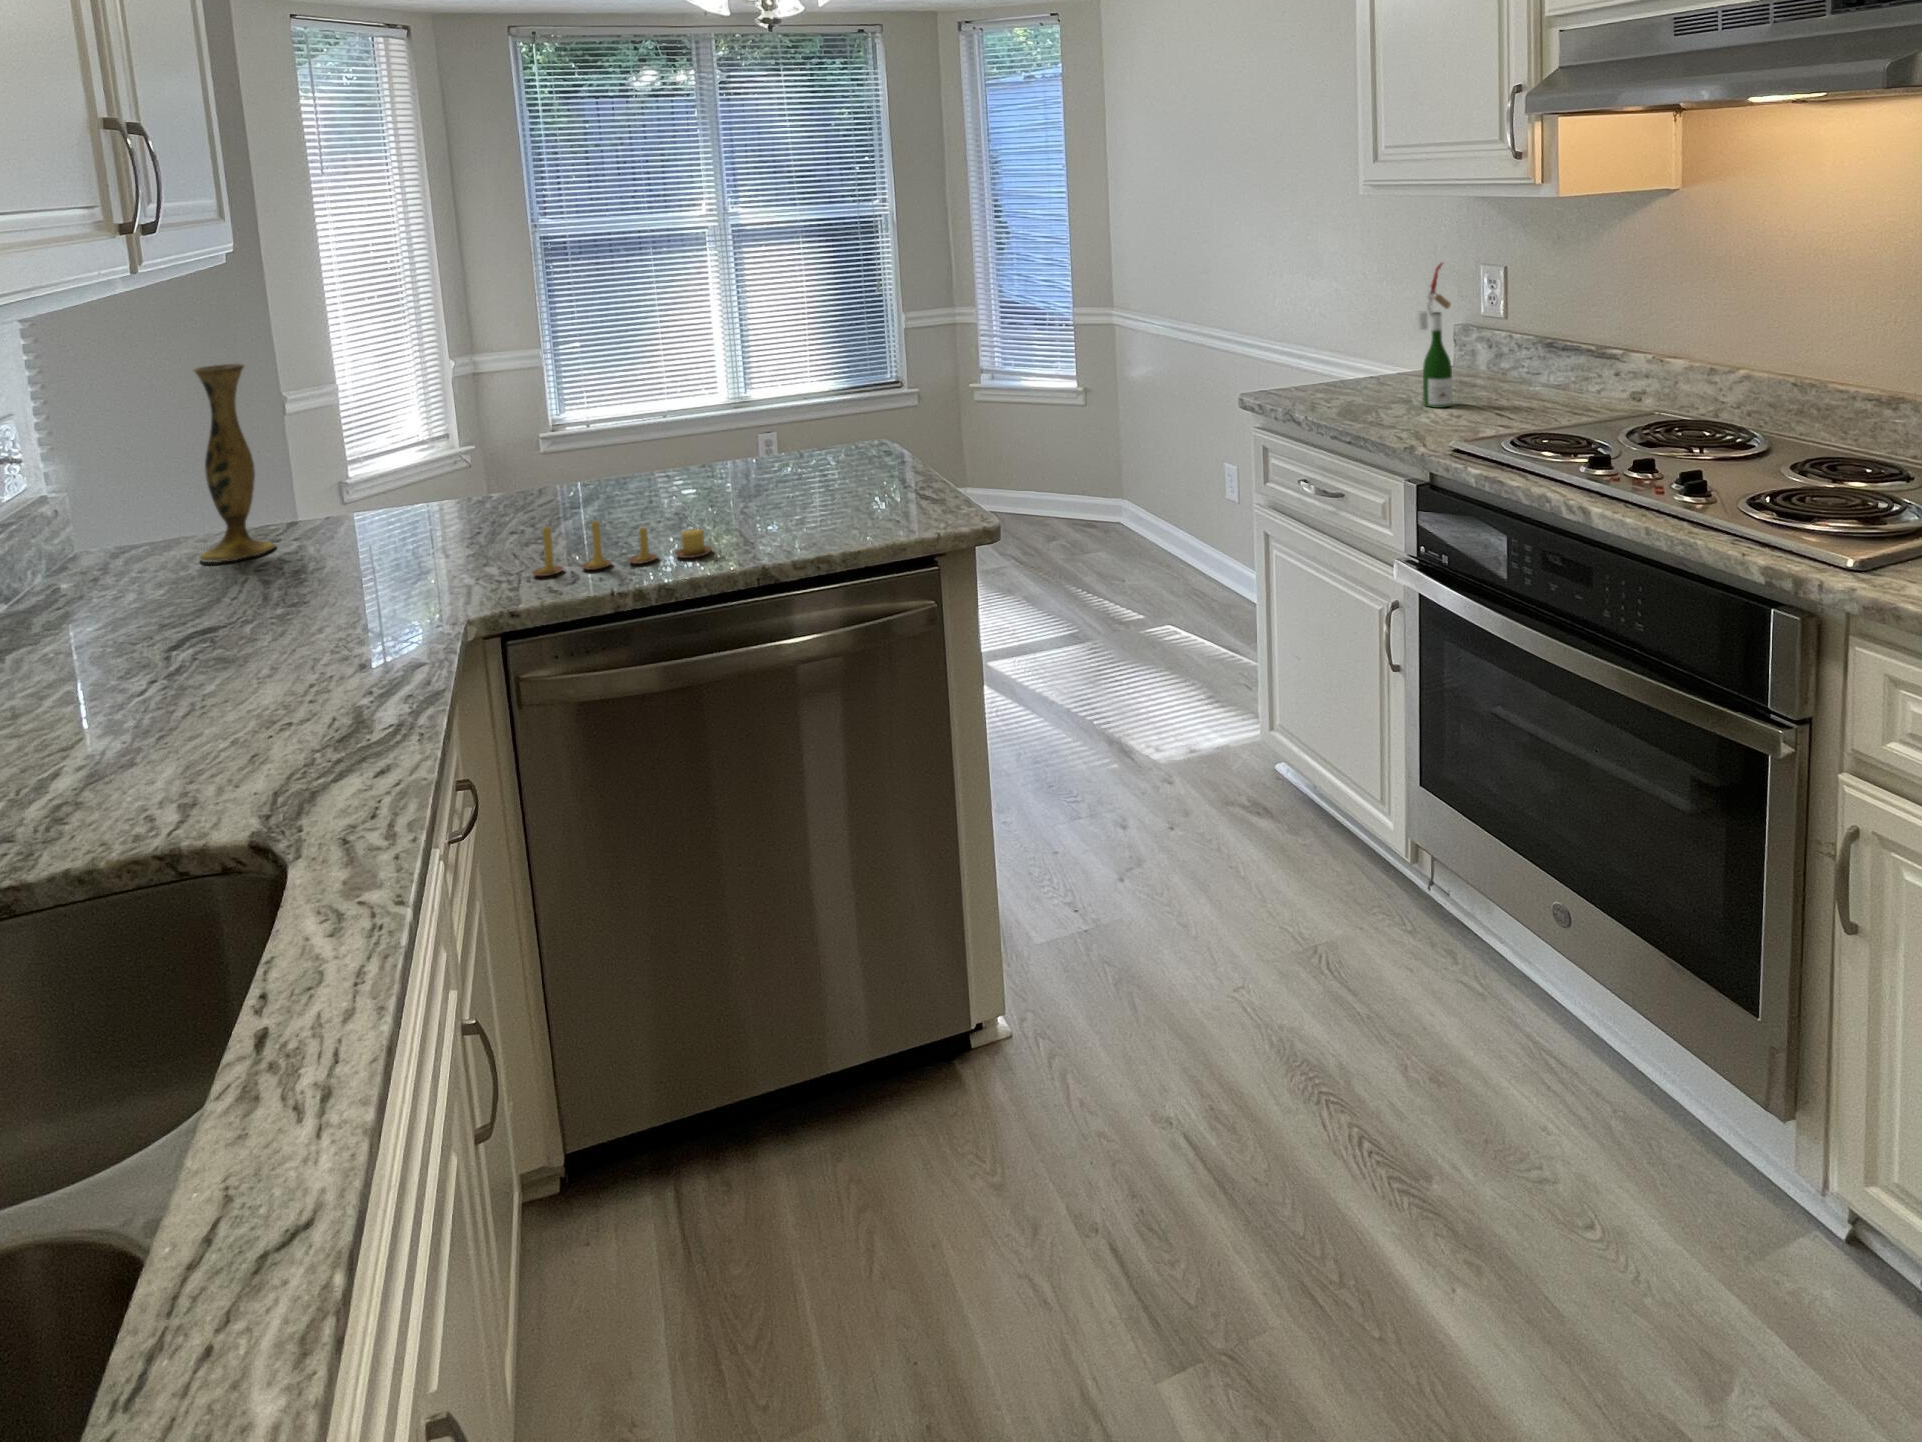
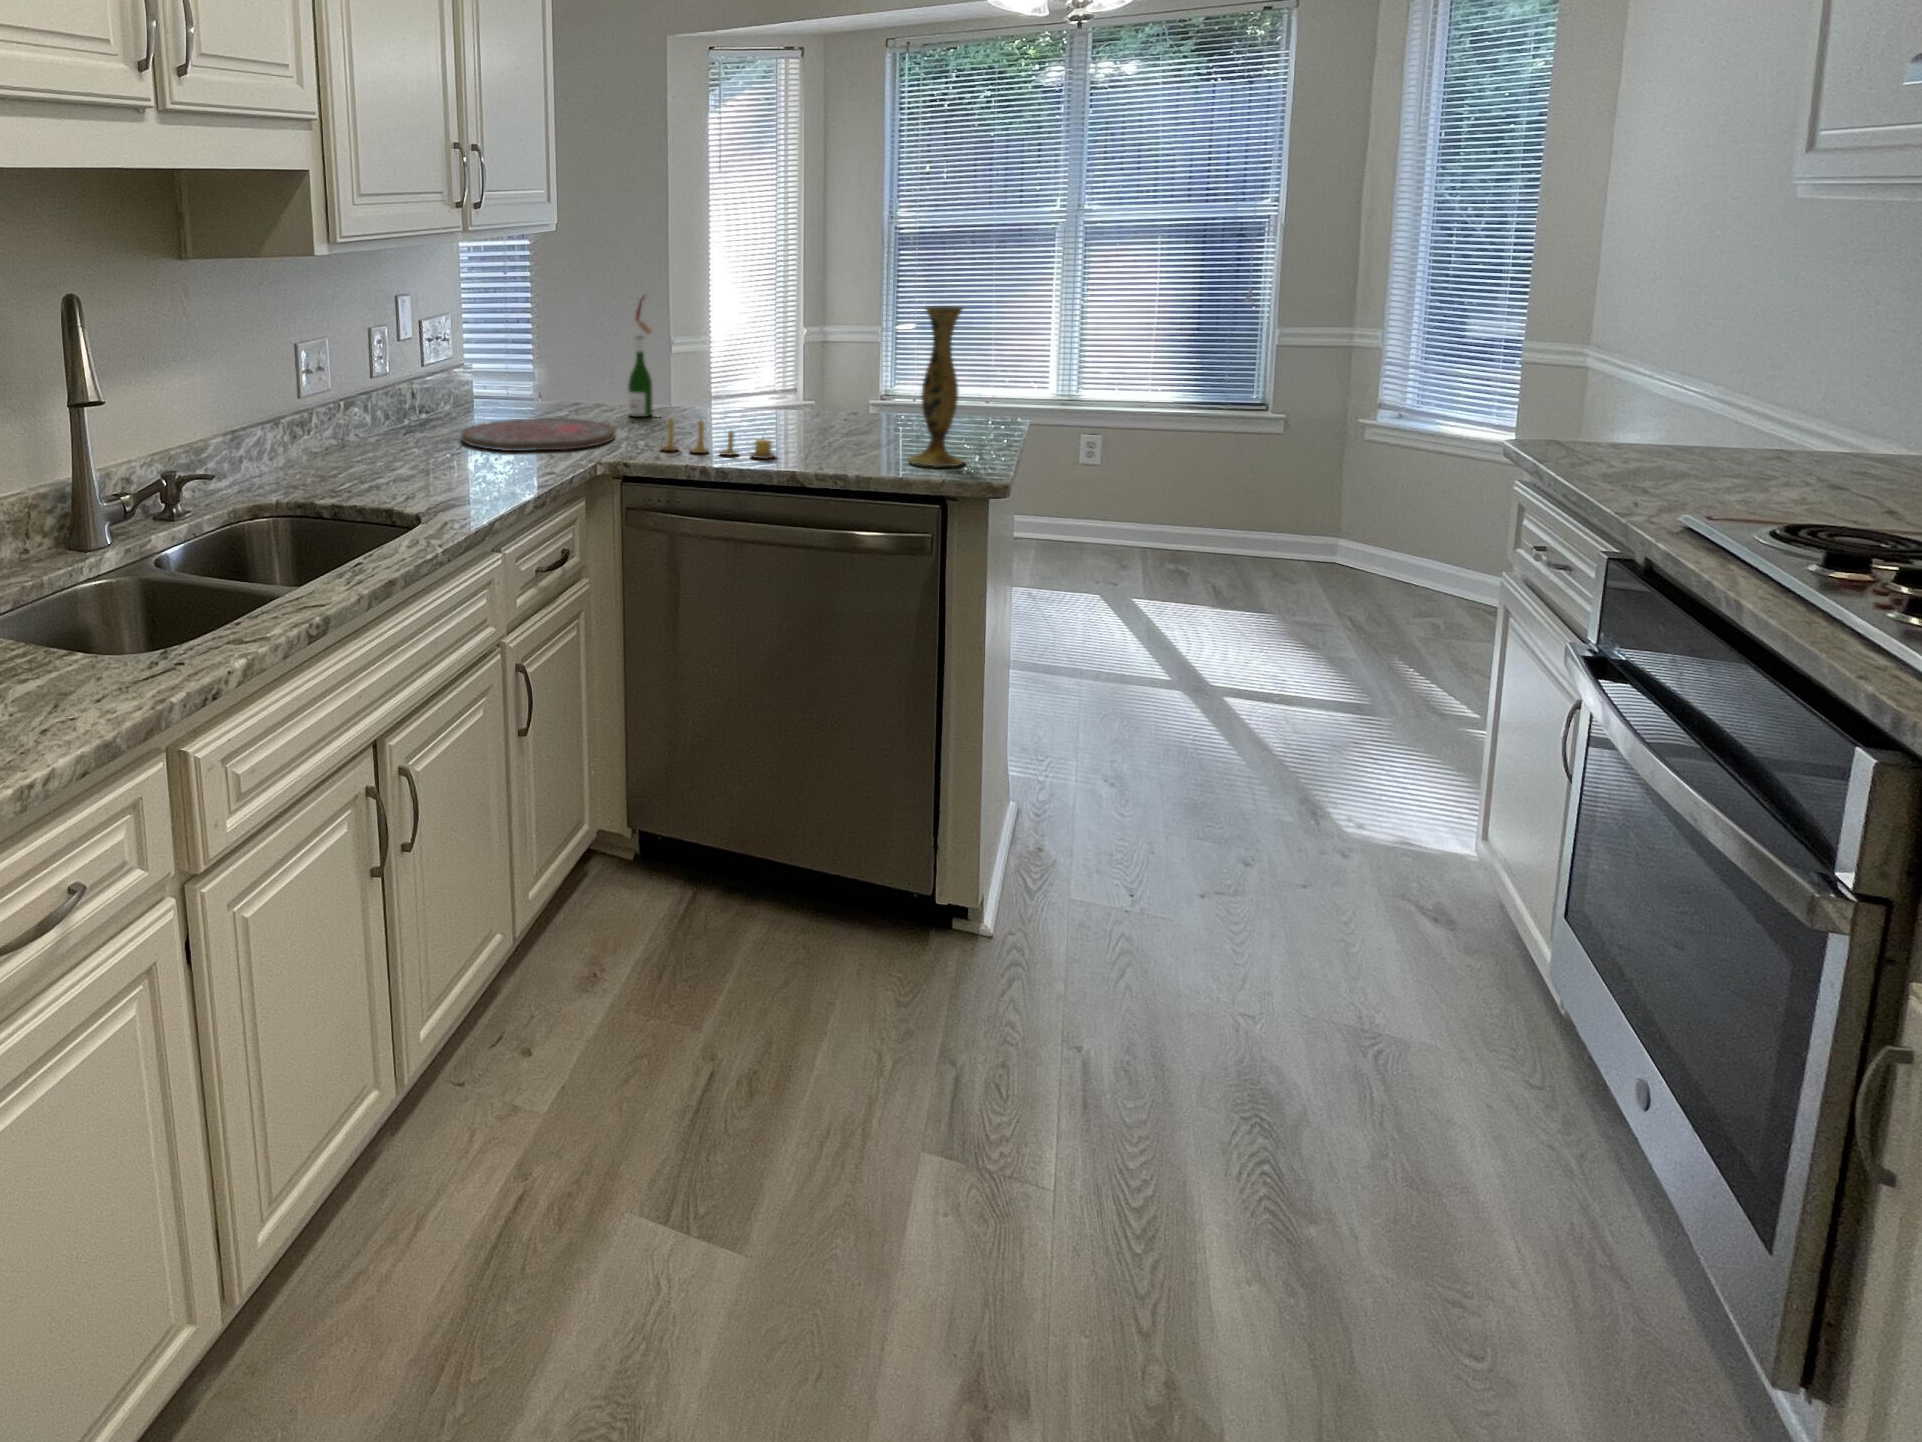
wine bottle: present [1417,263,1464,408] -> present [628,297,652,417]
vase: present [193,363,275,562] -> present [908,306,964,467]
cutting board: none [136,551,435,649] -> present [461,418,615,451]

